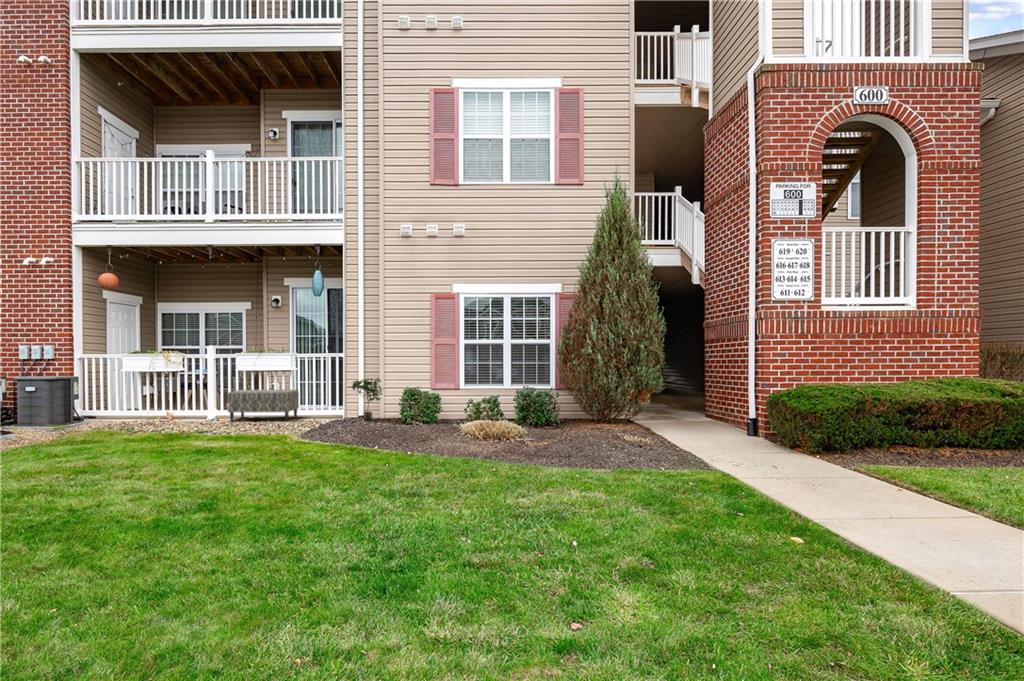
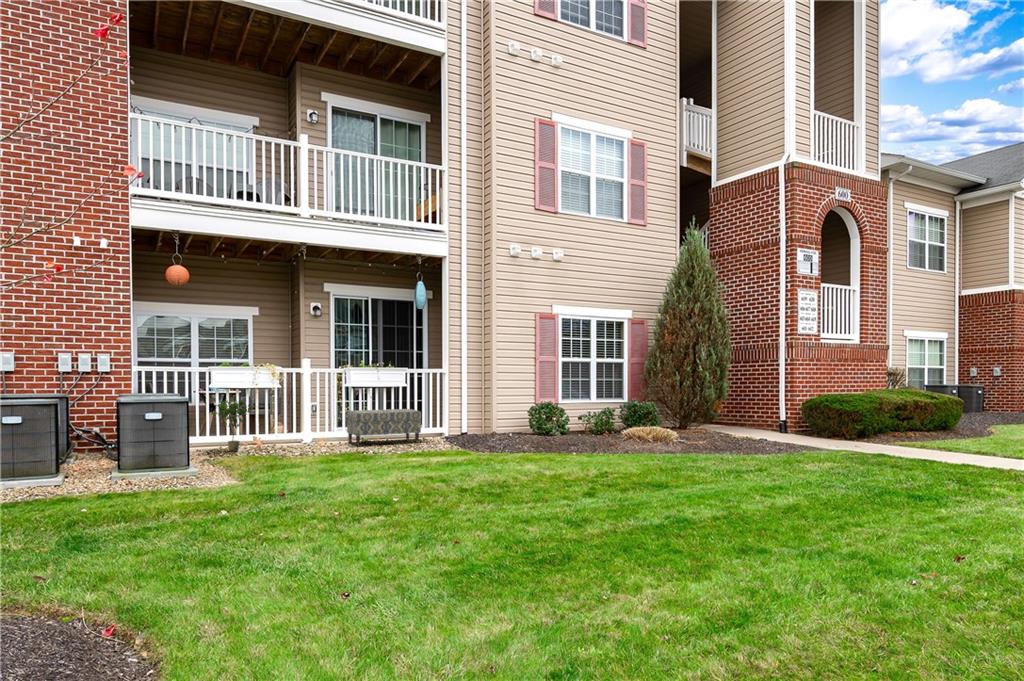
potted plant: present [349,378,383,420] -> present [211,398,253,452]

